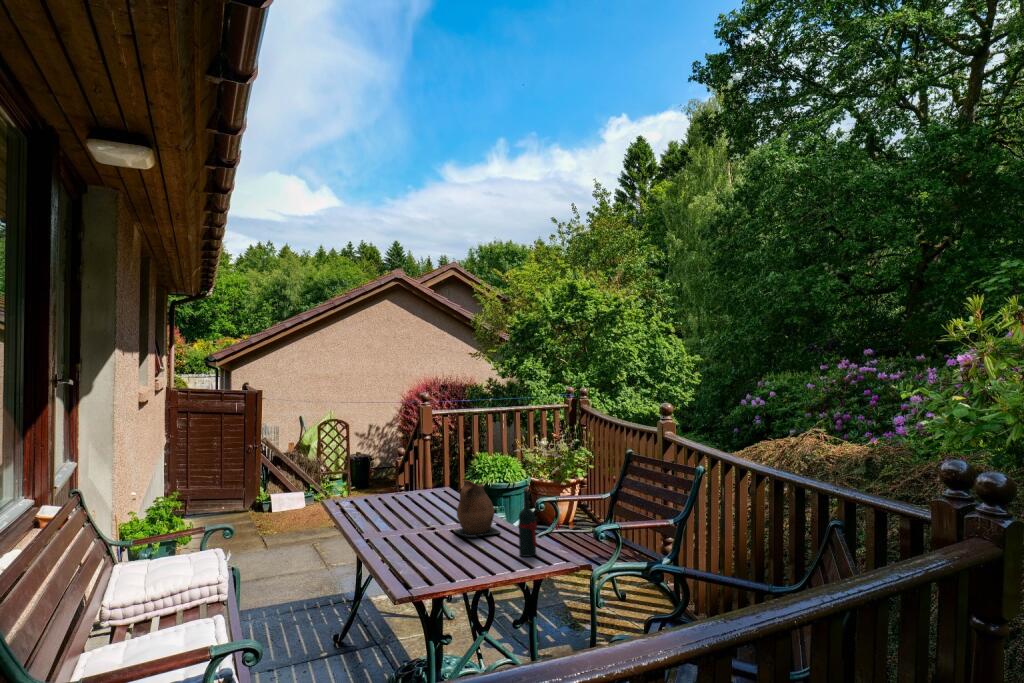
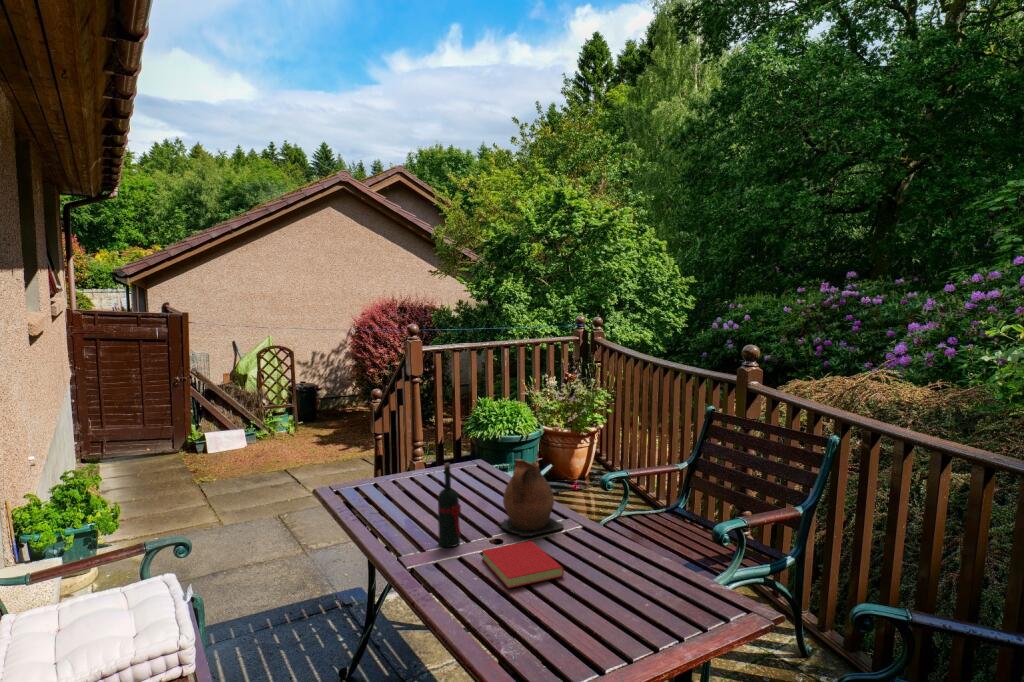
wine bottle: present [519,488,537,557] -> present [438,463,461,547]
book: none [432,538,483,562] -> present [482,541,564,588]

